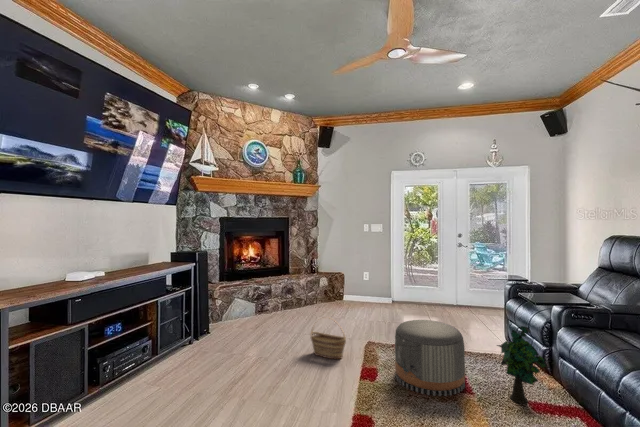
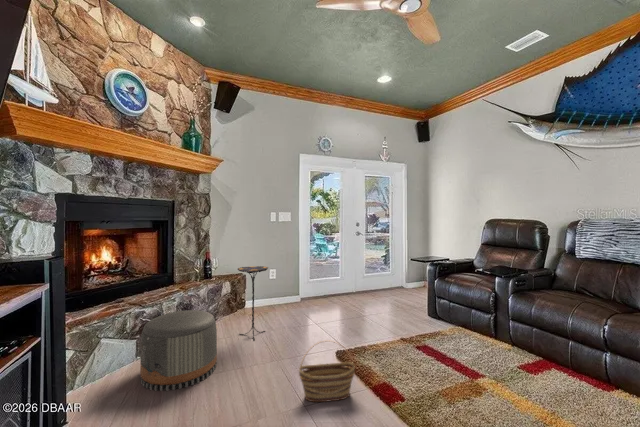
side table: none [317,266,339,320] -> present [238,266,268,340]
pouf: present [395,320,465,396] -> present [140,310,217,391]
decorative plant: present [497,326,547,403] -> none [518,307,575,385]

